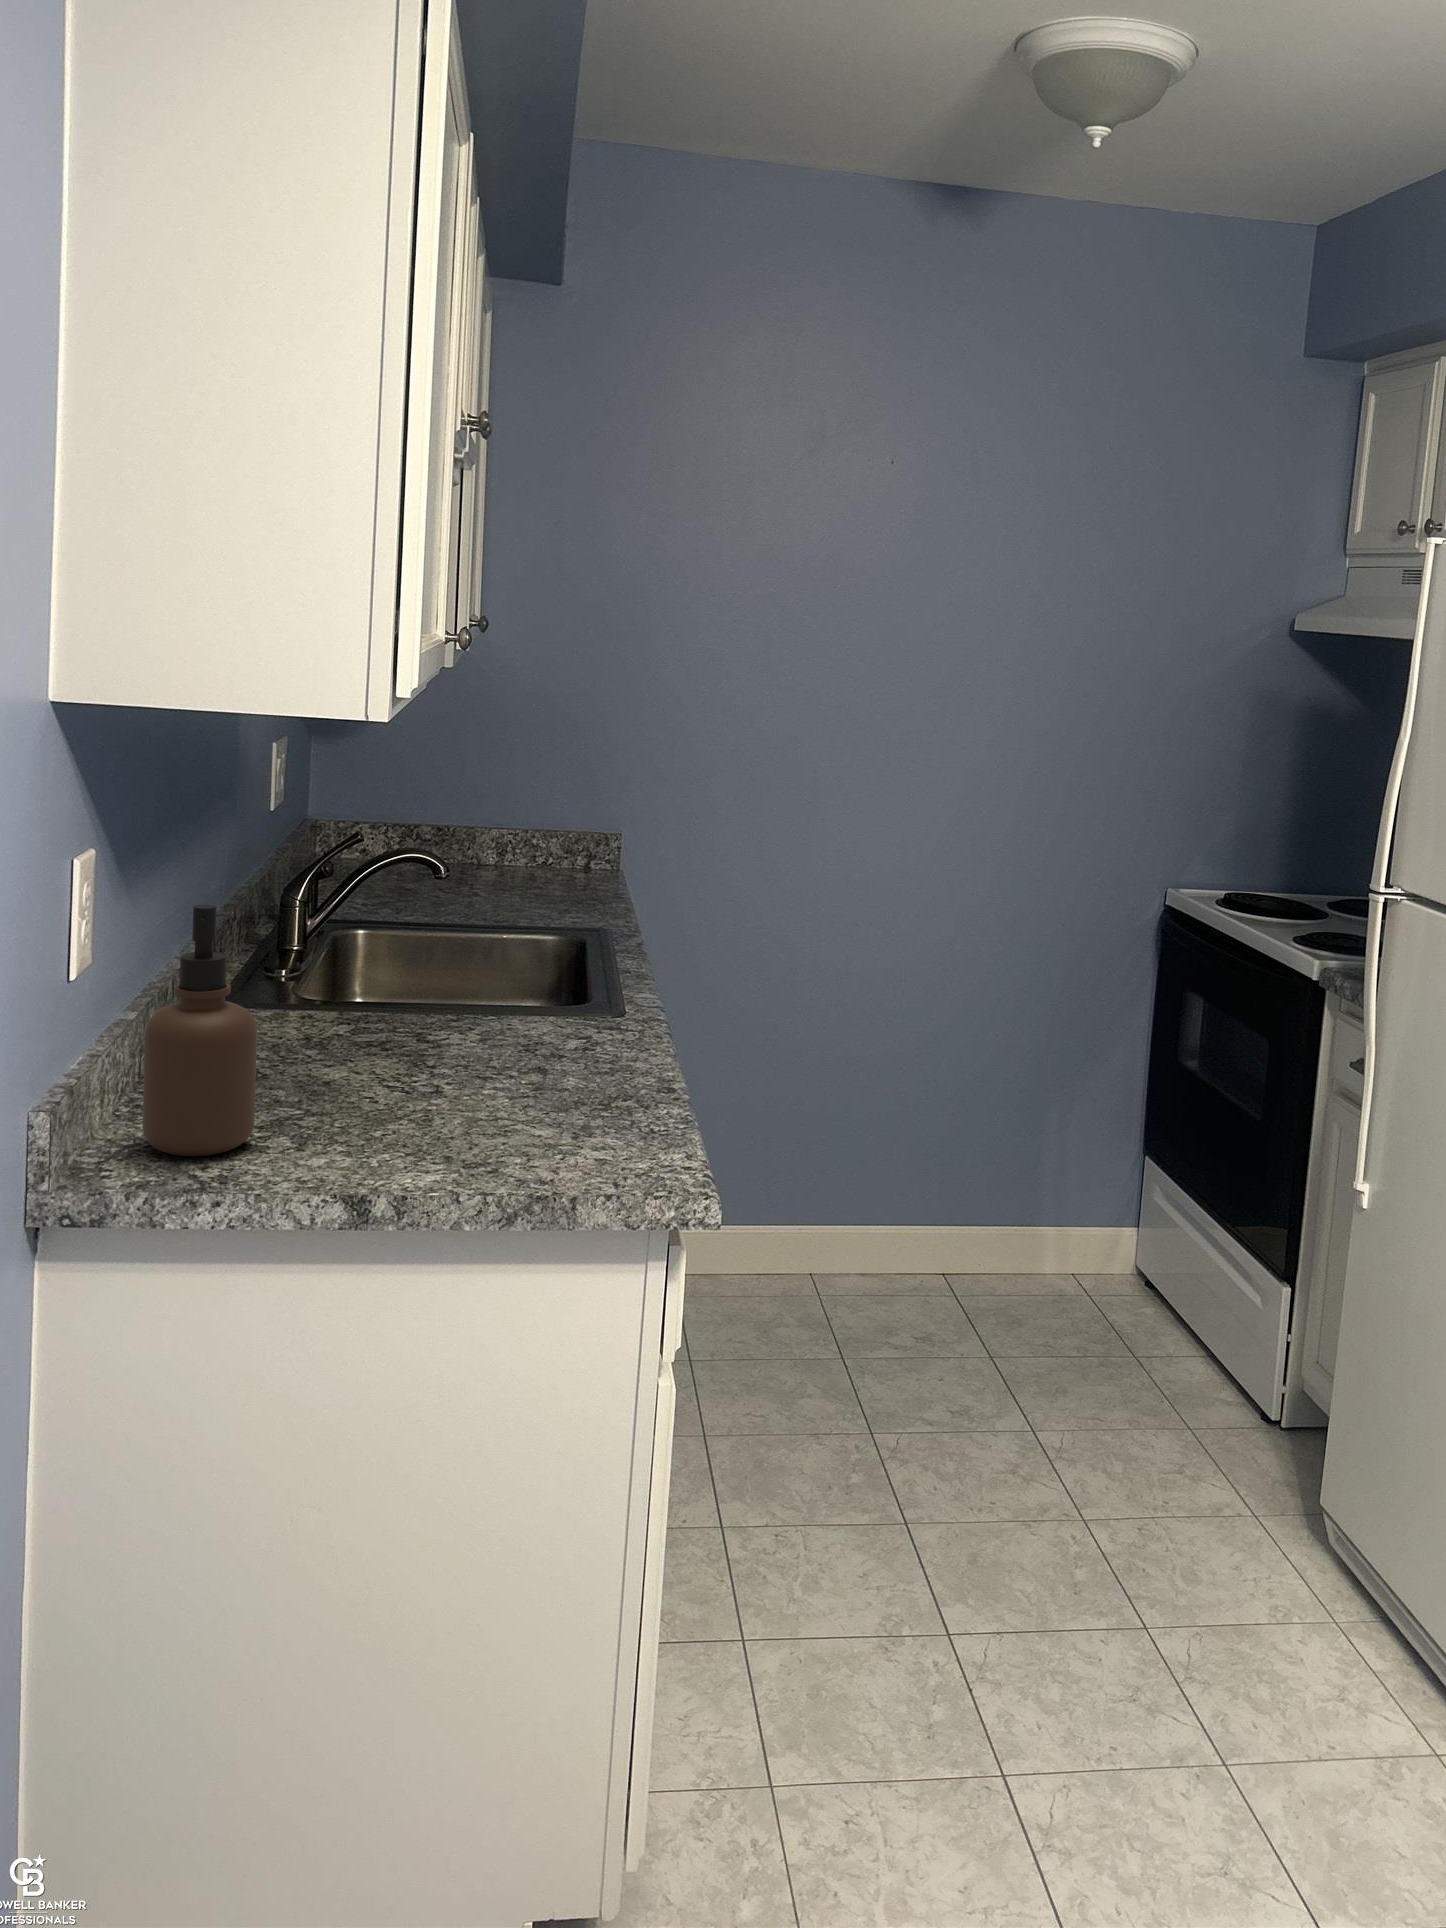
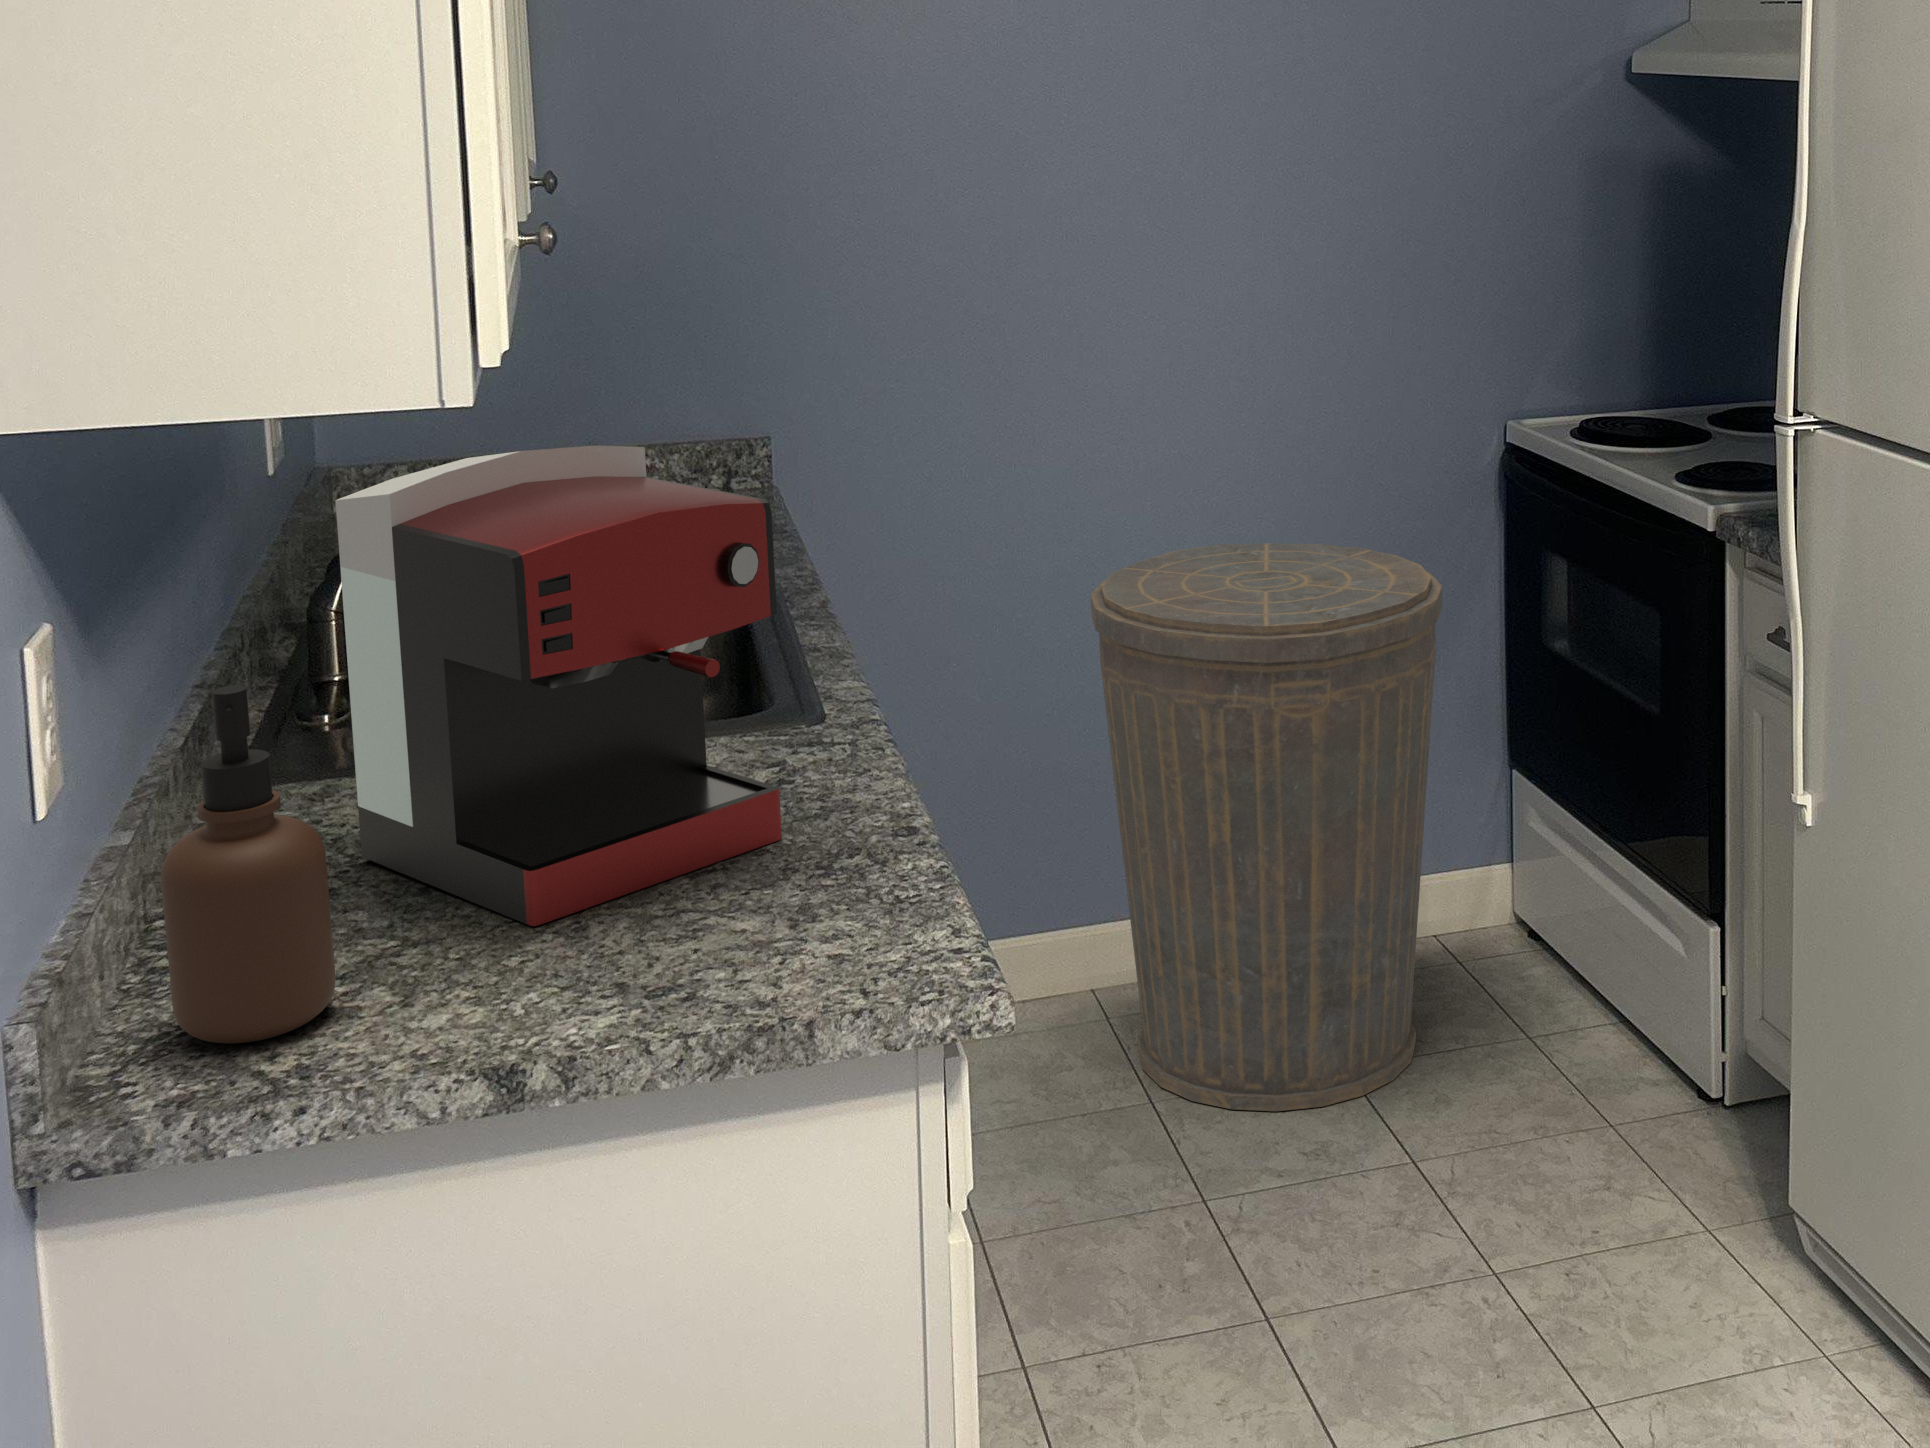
coffee maker: none [291,782,597,1114] -> present [336,446,782,926]
trash can: none [840,954,1101,1378] -> present [1091,543,1442,1111]

